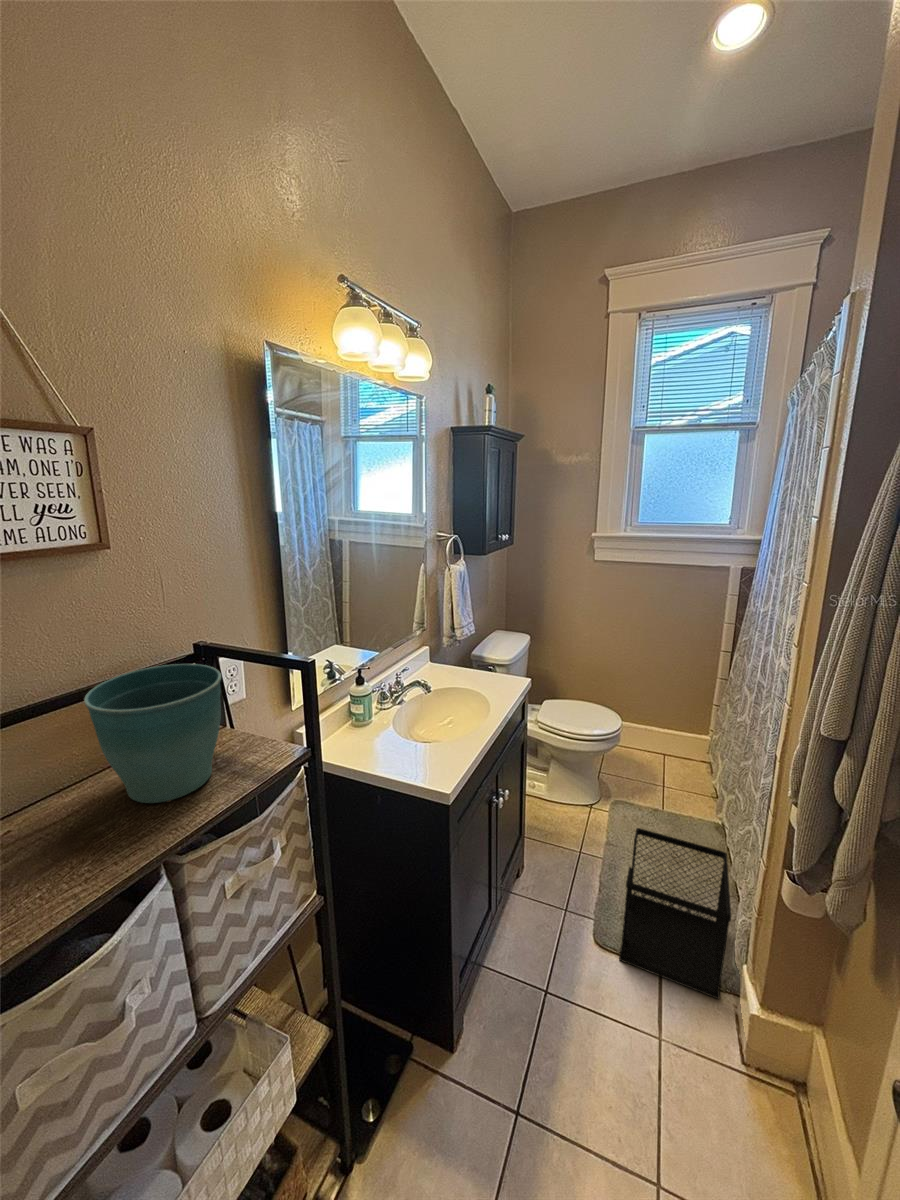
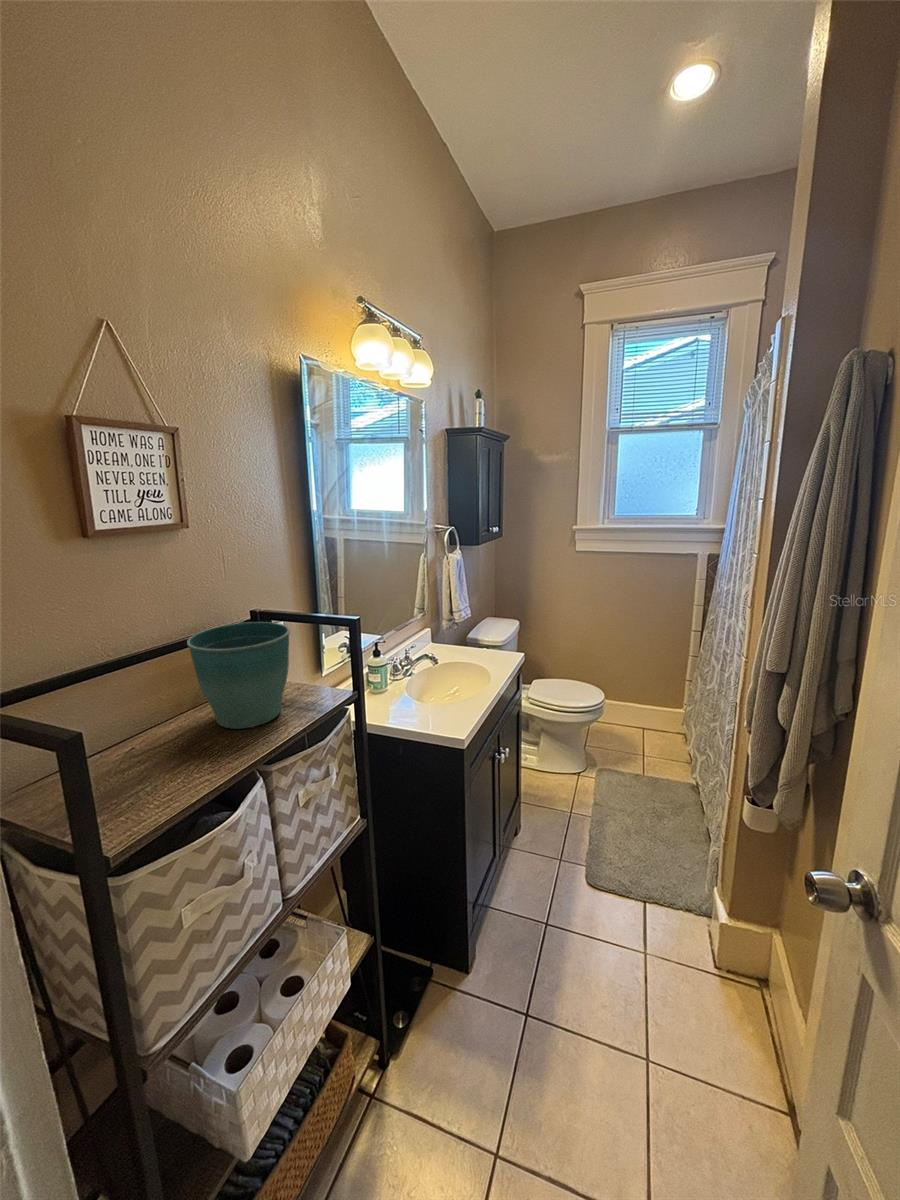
wastebasket: present [619,828,731,999] -> none [609,783,703,922]

